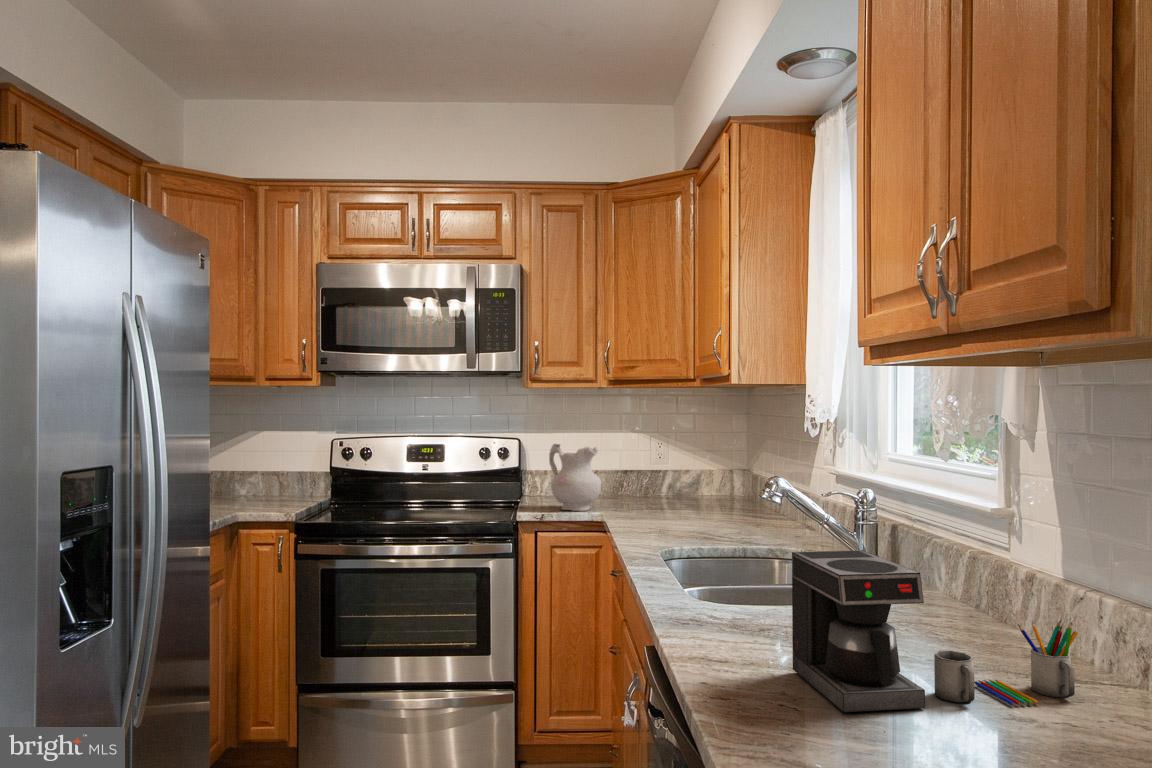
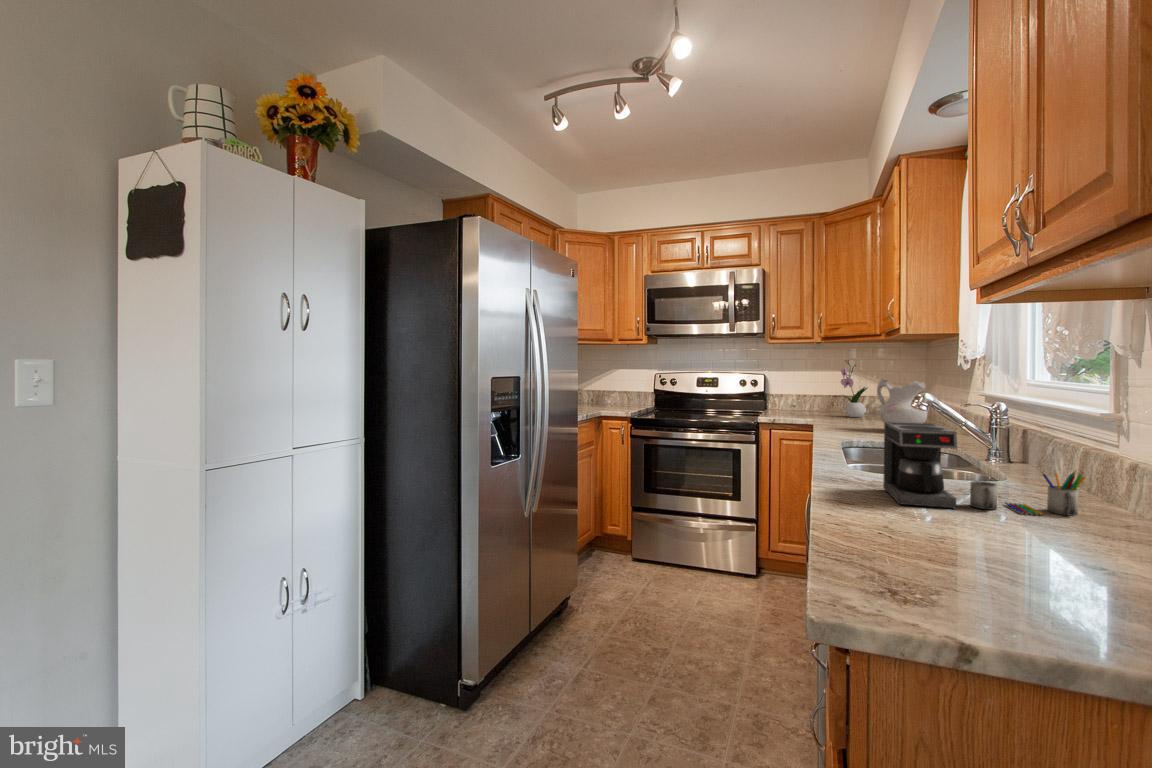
flower arrangement: none [633,415,671,504] -> present [841,360,867,417]
ceramic pitcher: present [549,444,601,511] -> present [877,379,927,423]

